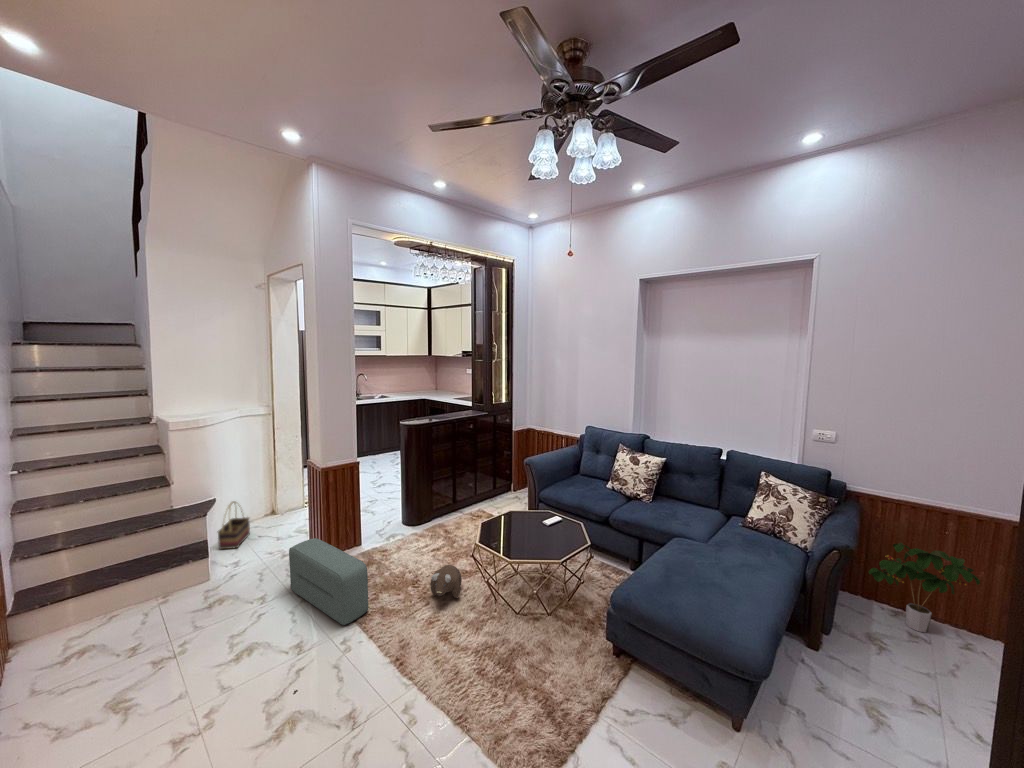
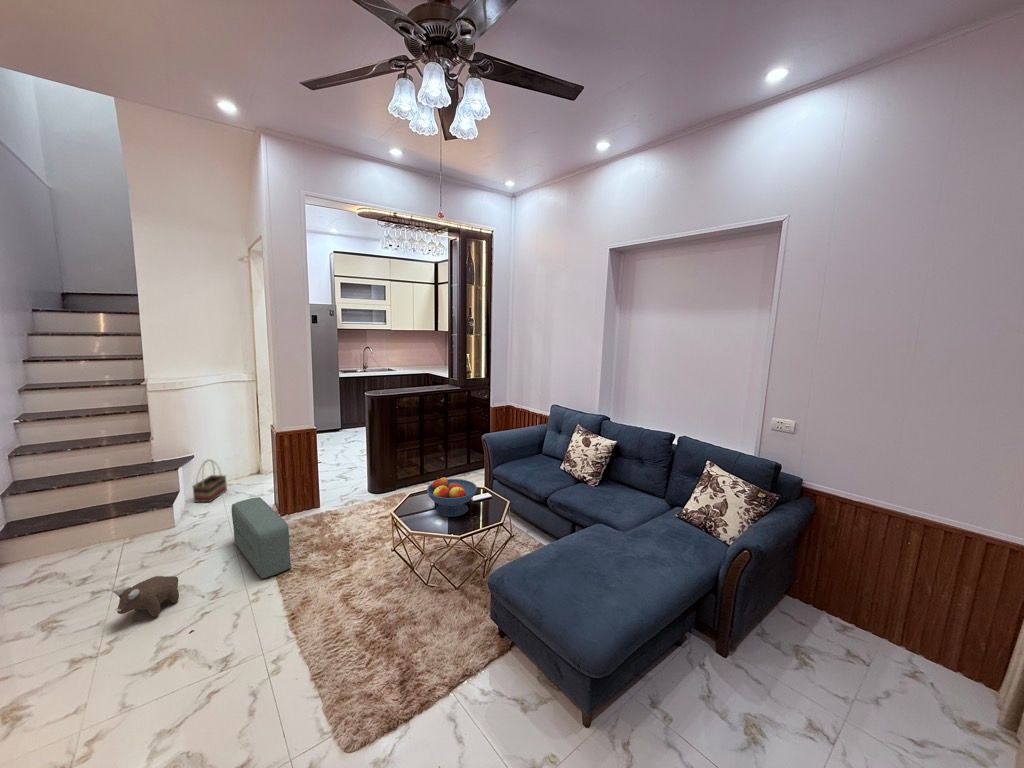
fruit bowl: none [513,503,562,542] -> present [427,477,477,517]
potted plant: present [869,543,980,632] -> none [815,550,936,654]
plush toy: present [430,565,462,598] -> present [113,576,179,617]

